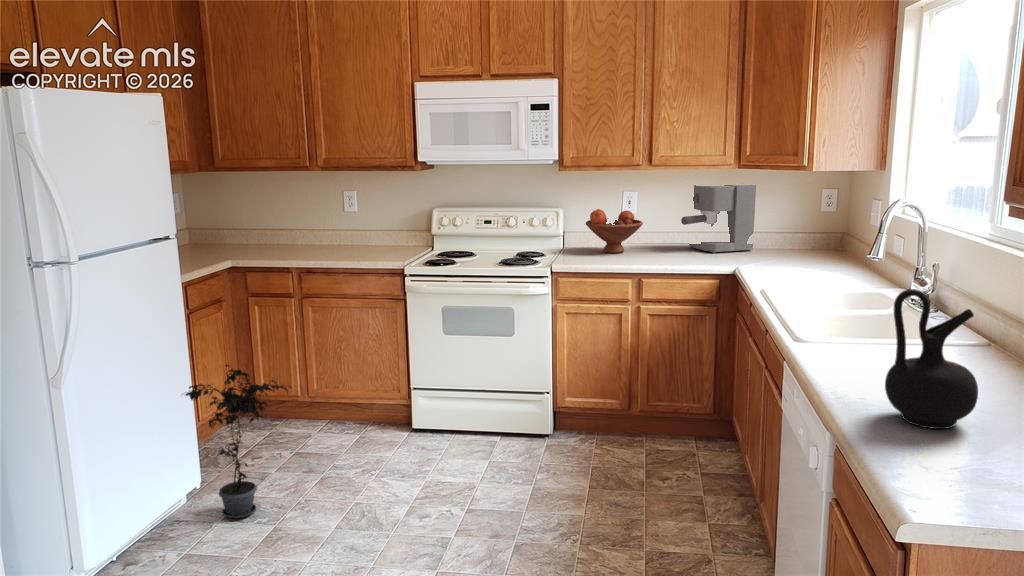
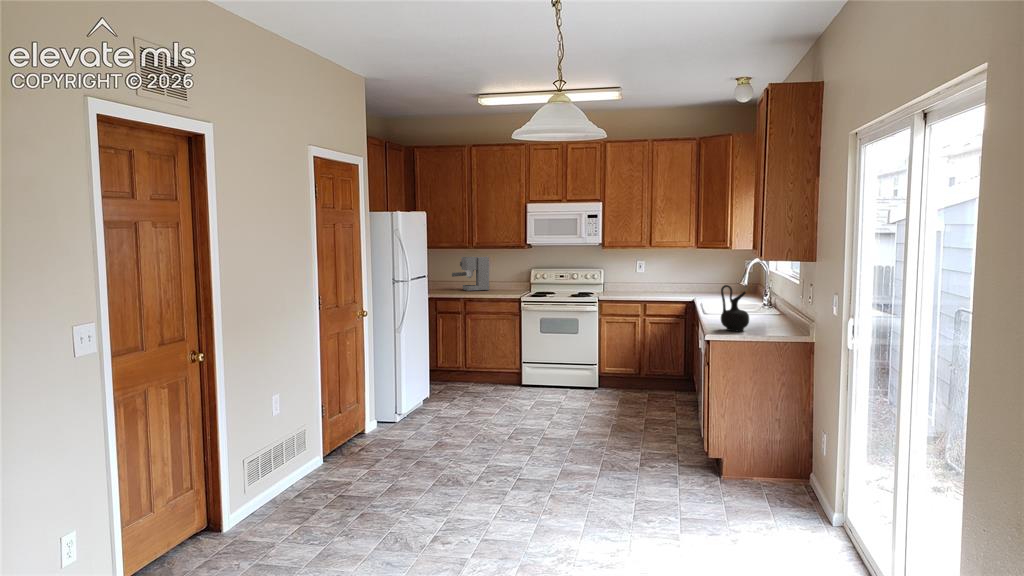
coffee maker: present [681,185,756,253] -> present [452,257,489,291]
fruit bowl: present [586,209,643,253] -> none [616,270,647,293]
potted plant: present [186,364,288,518] -> none [426,337,475,411]

